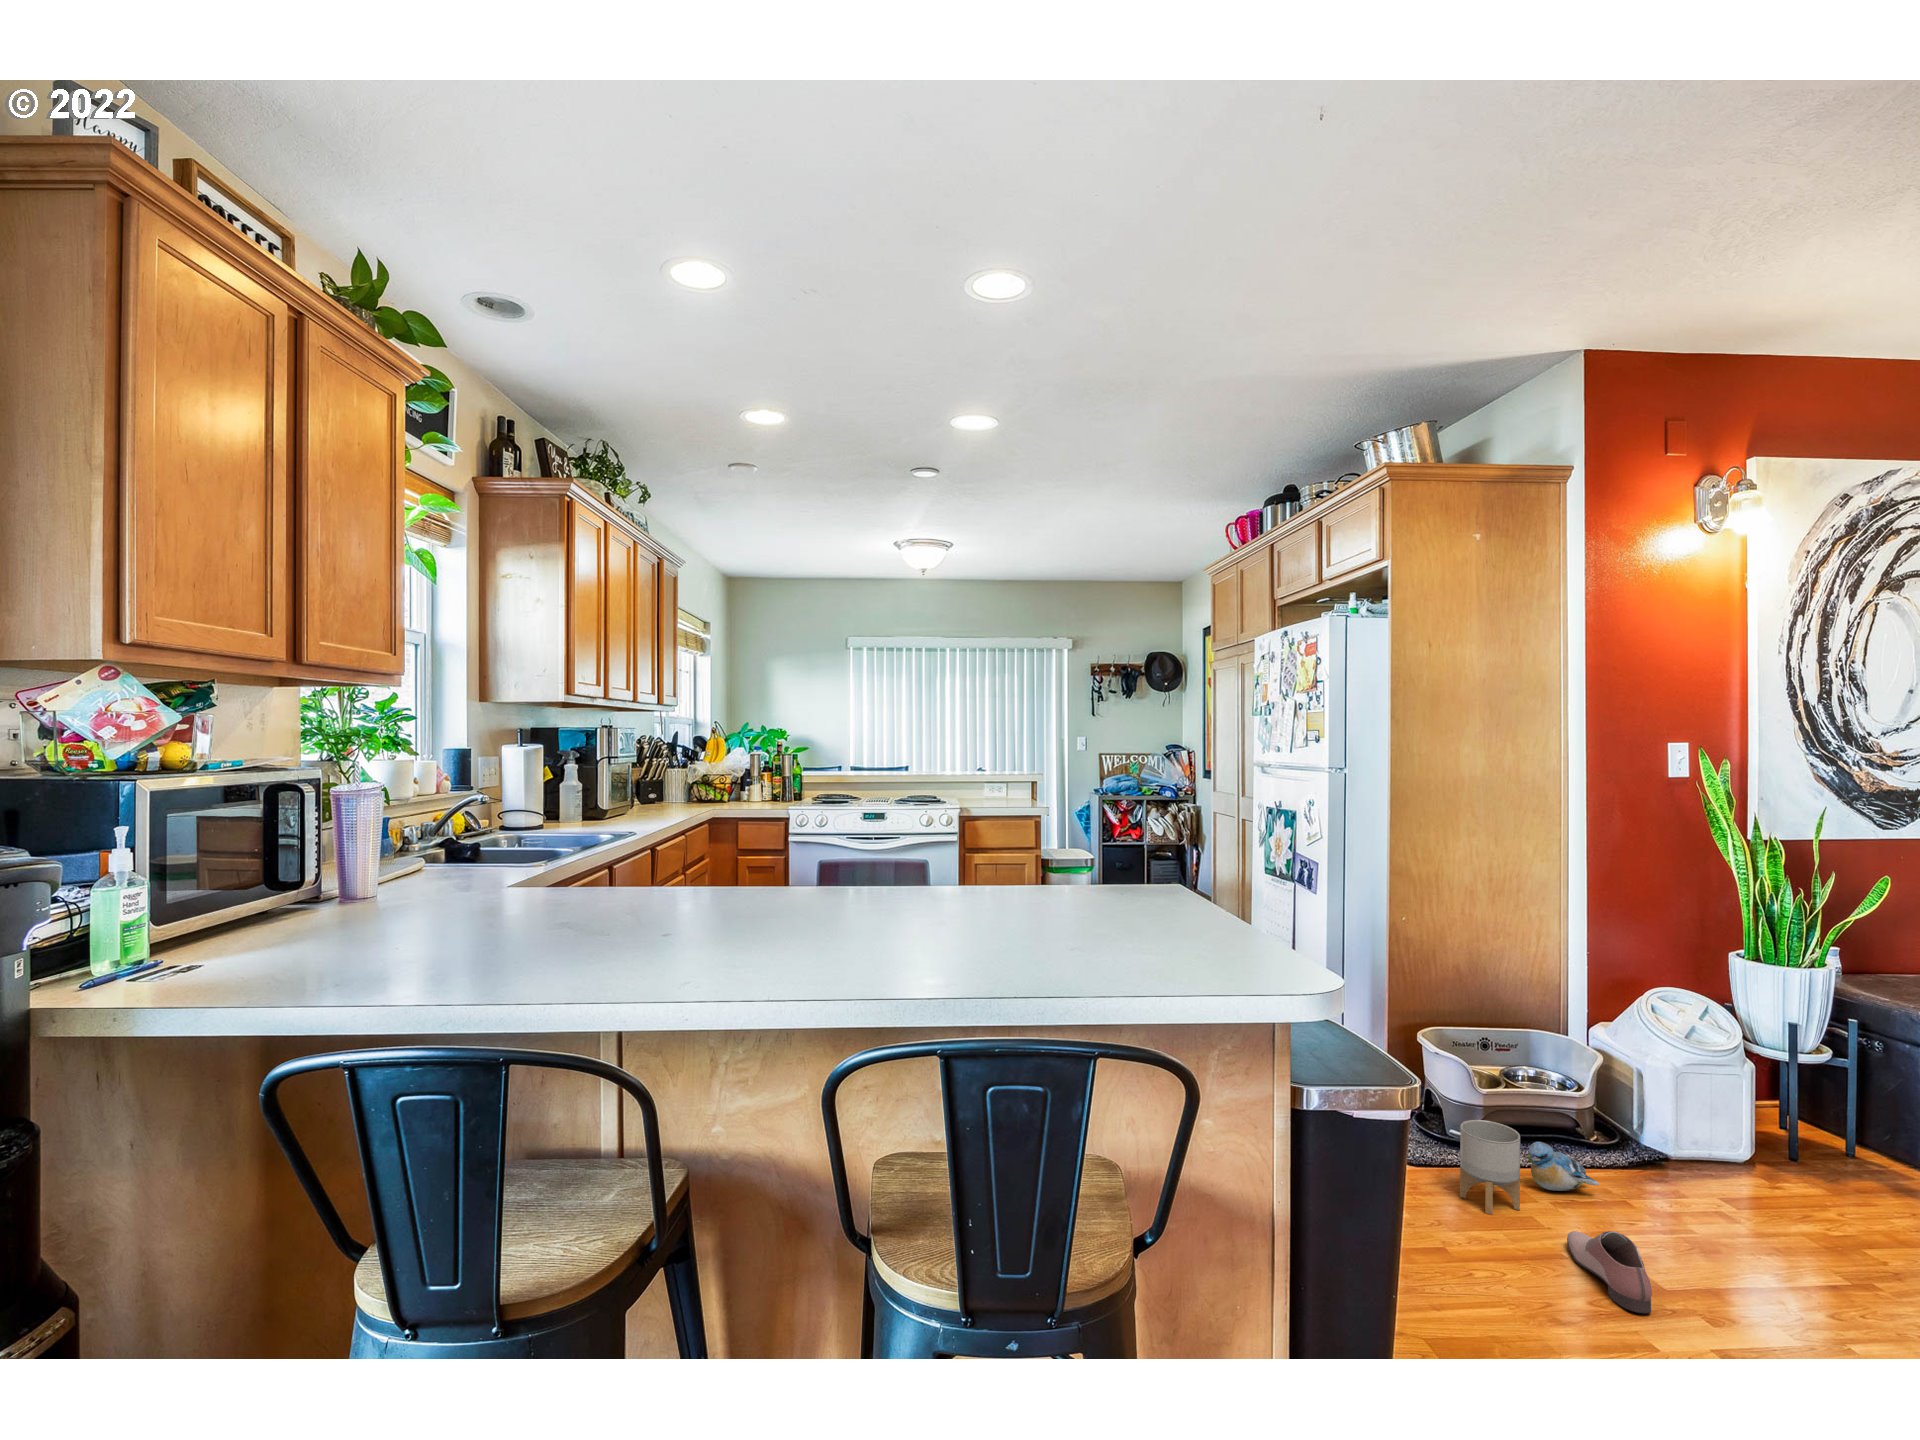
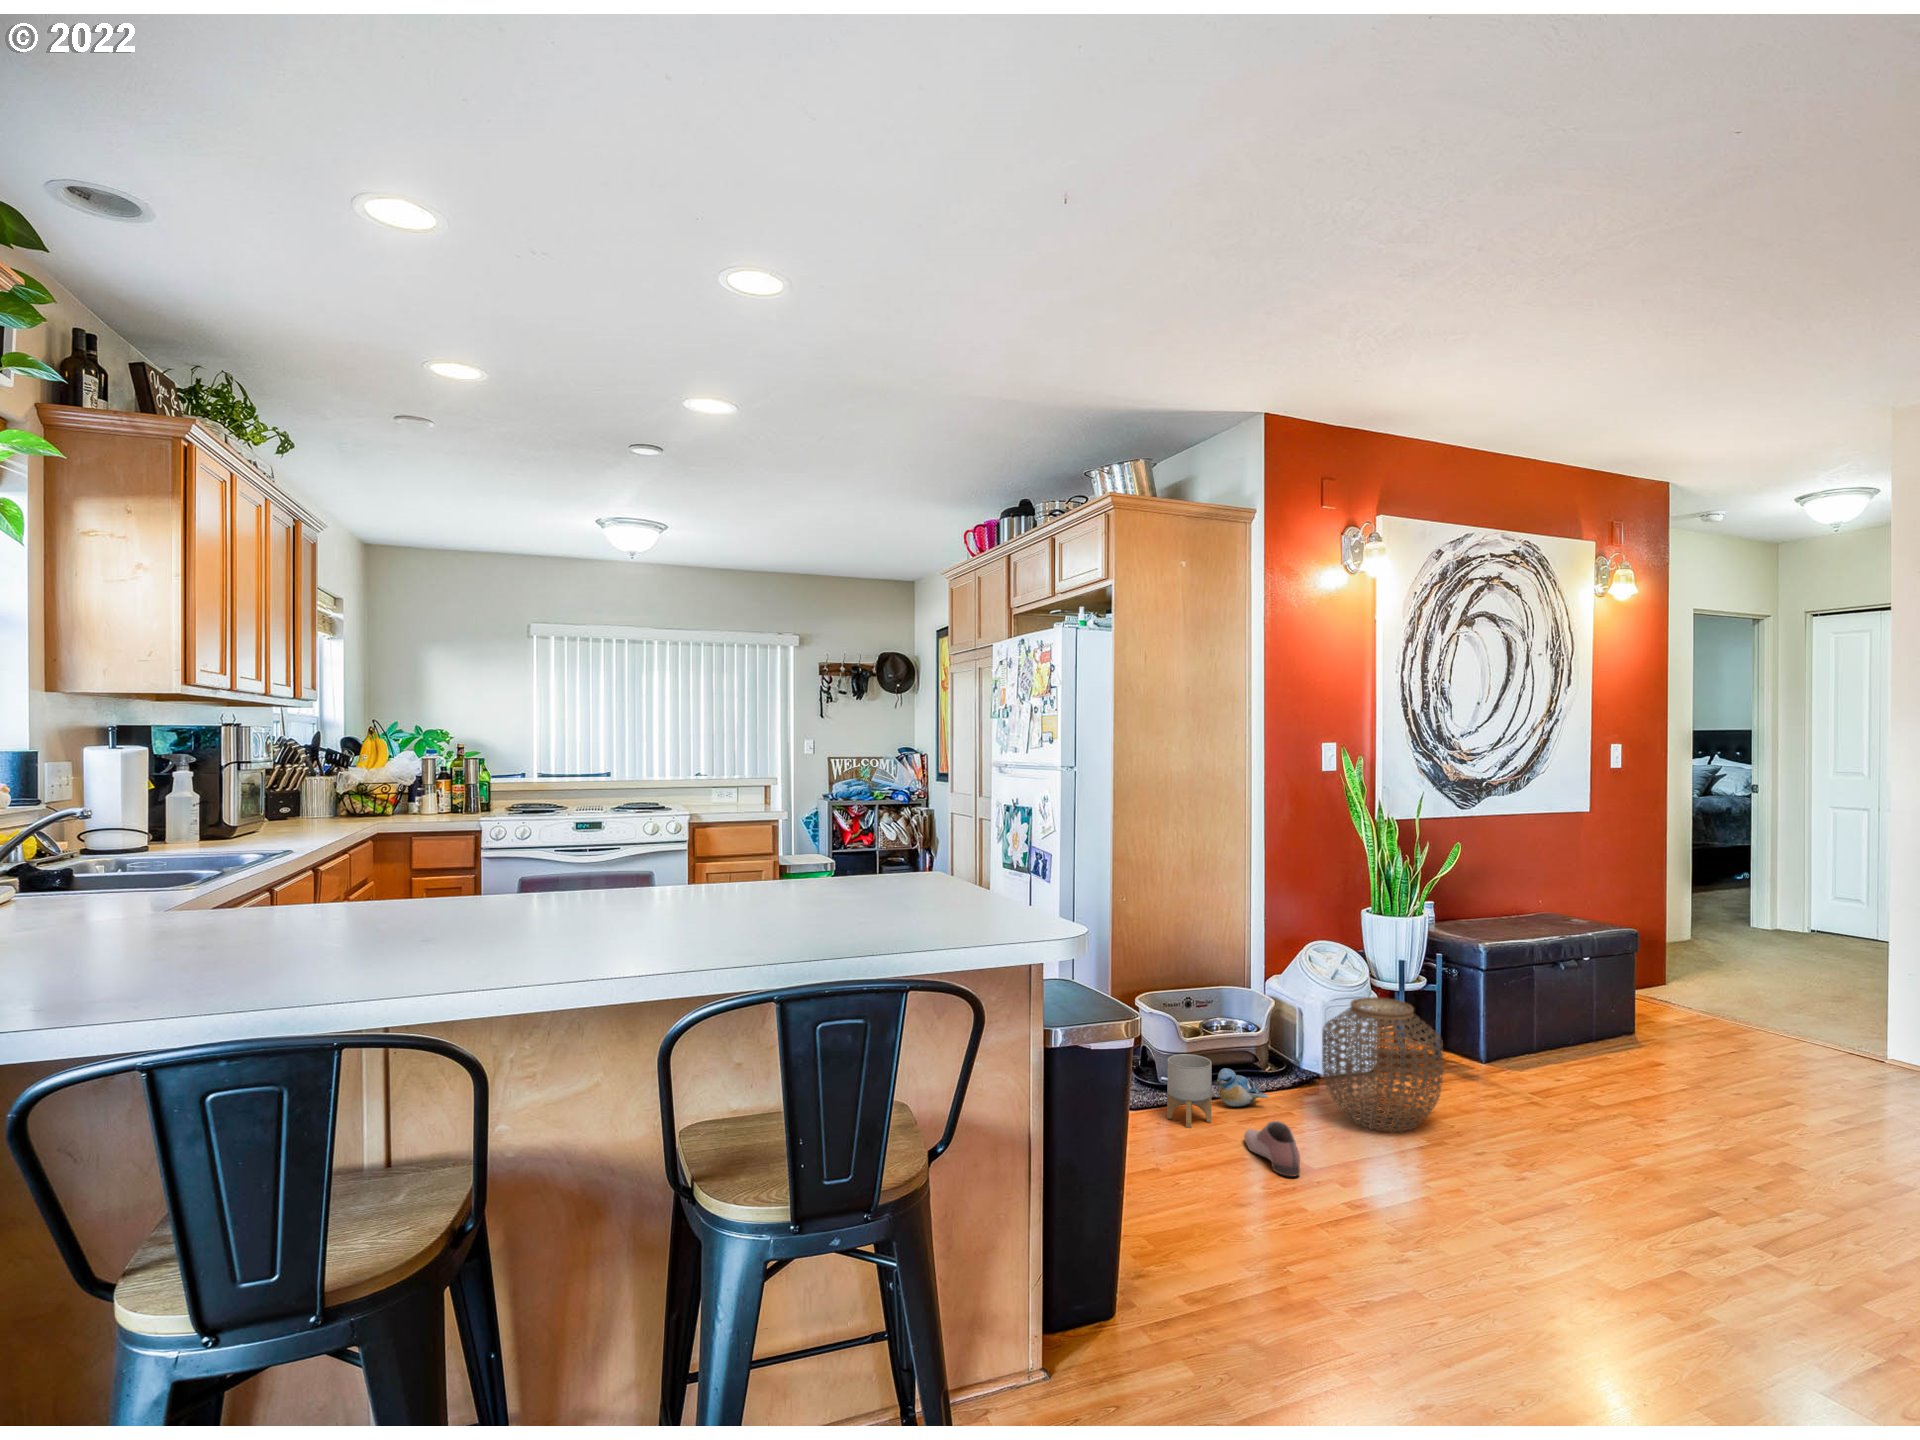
woven basket: none [1678,1074,1870,1261] -> present [1322,997,1443,1132]

